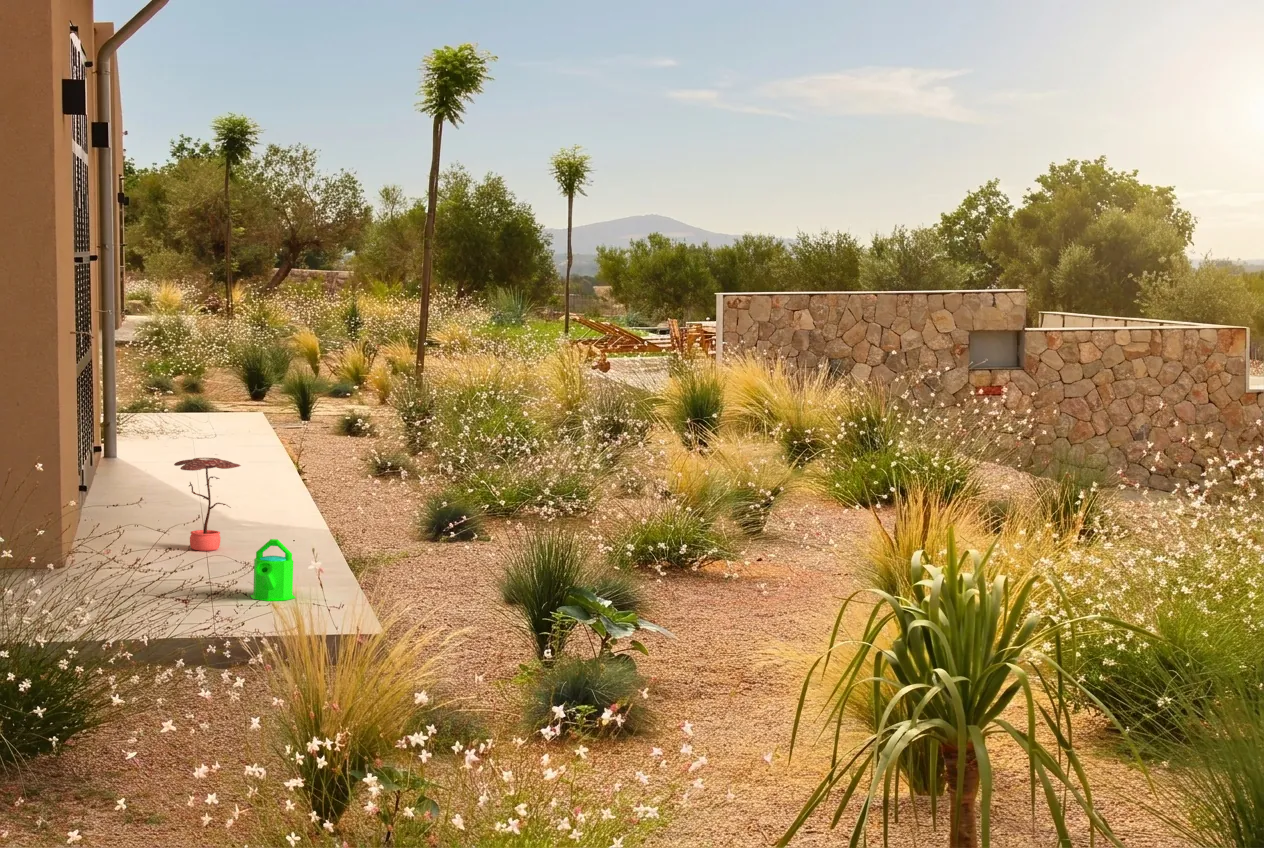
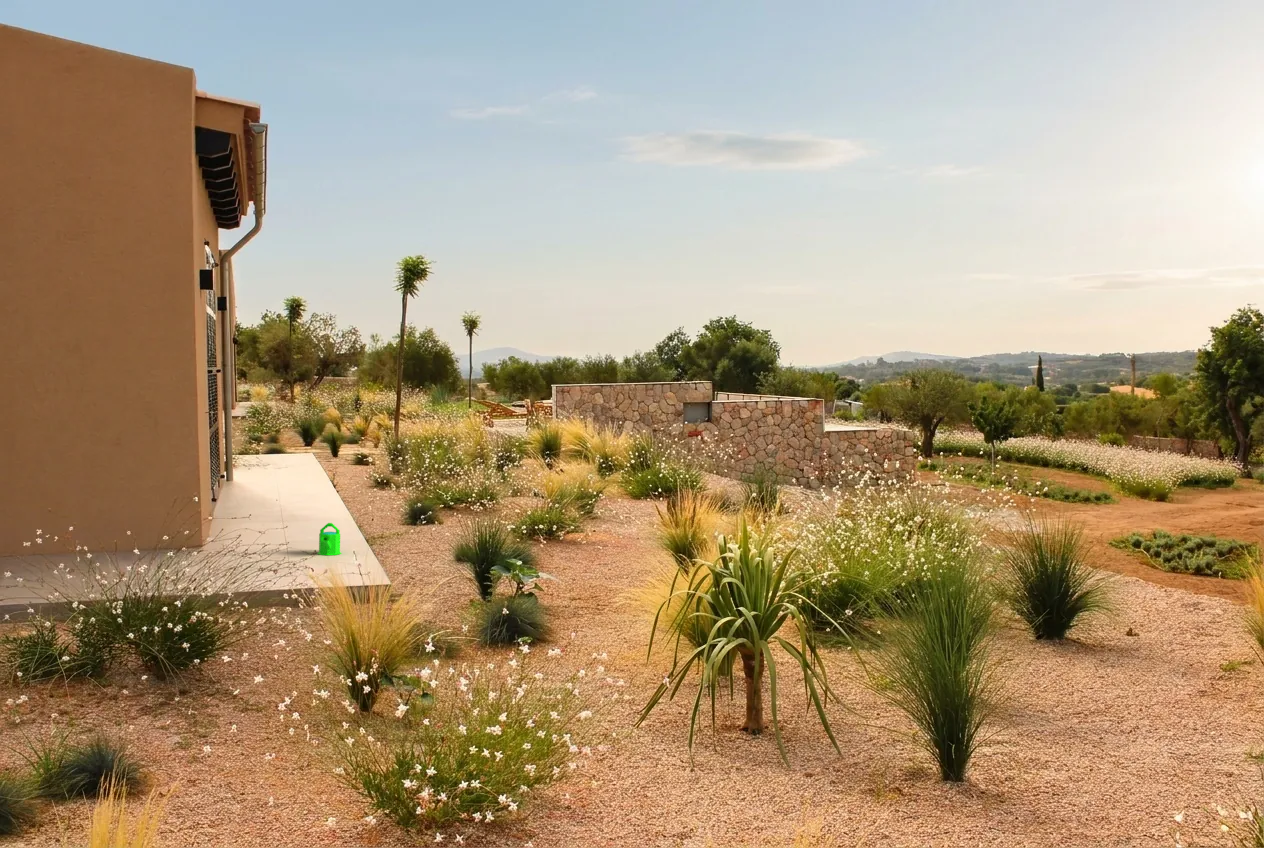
potted plant: present [174,458,241,551] -> none [272,481,309,531]

